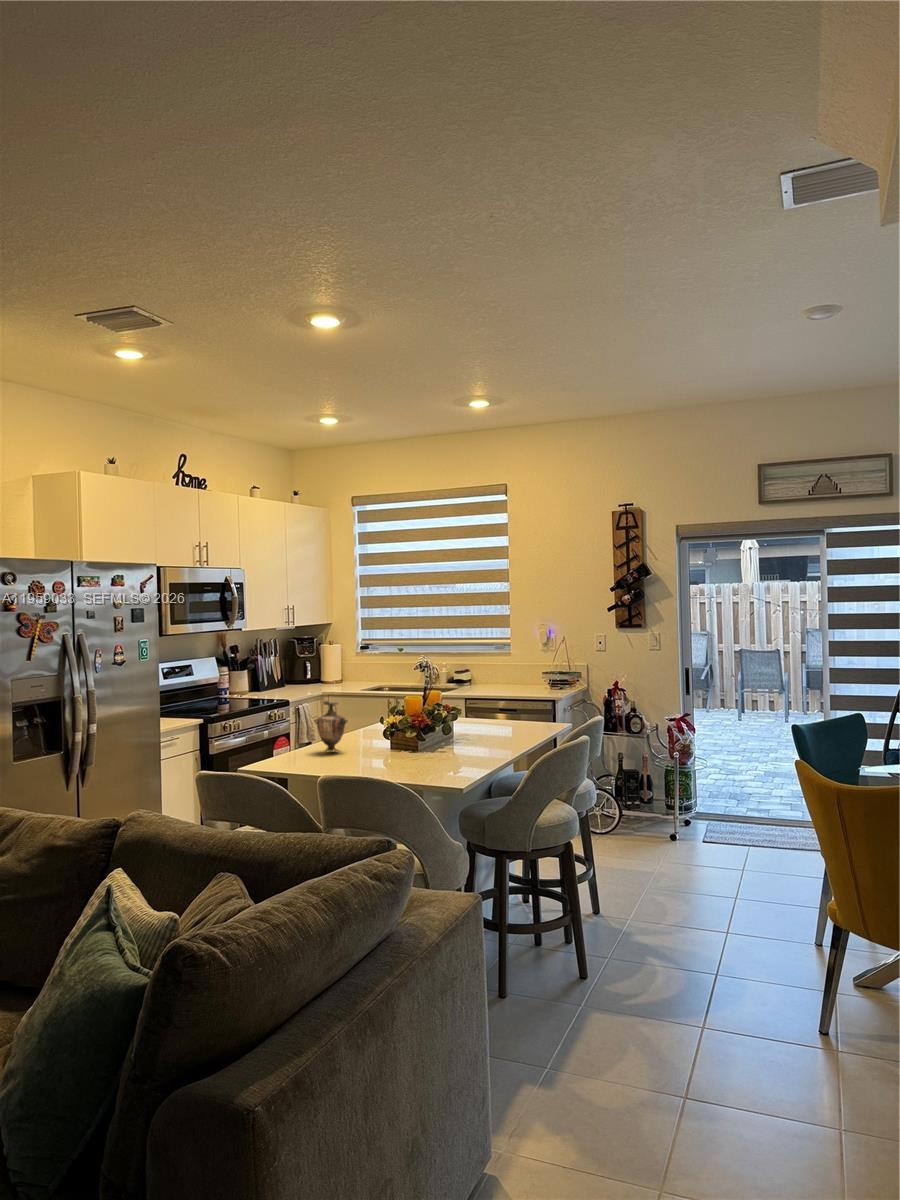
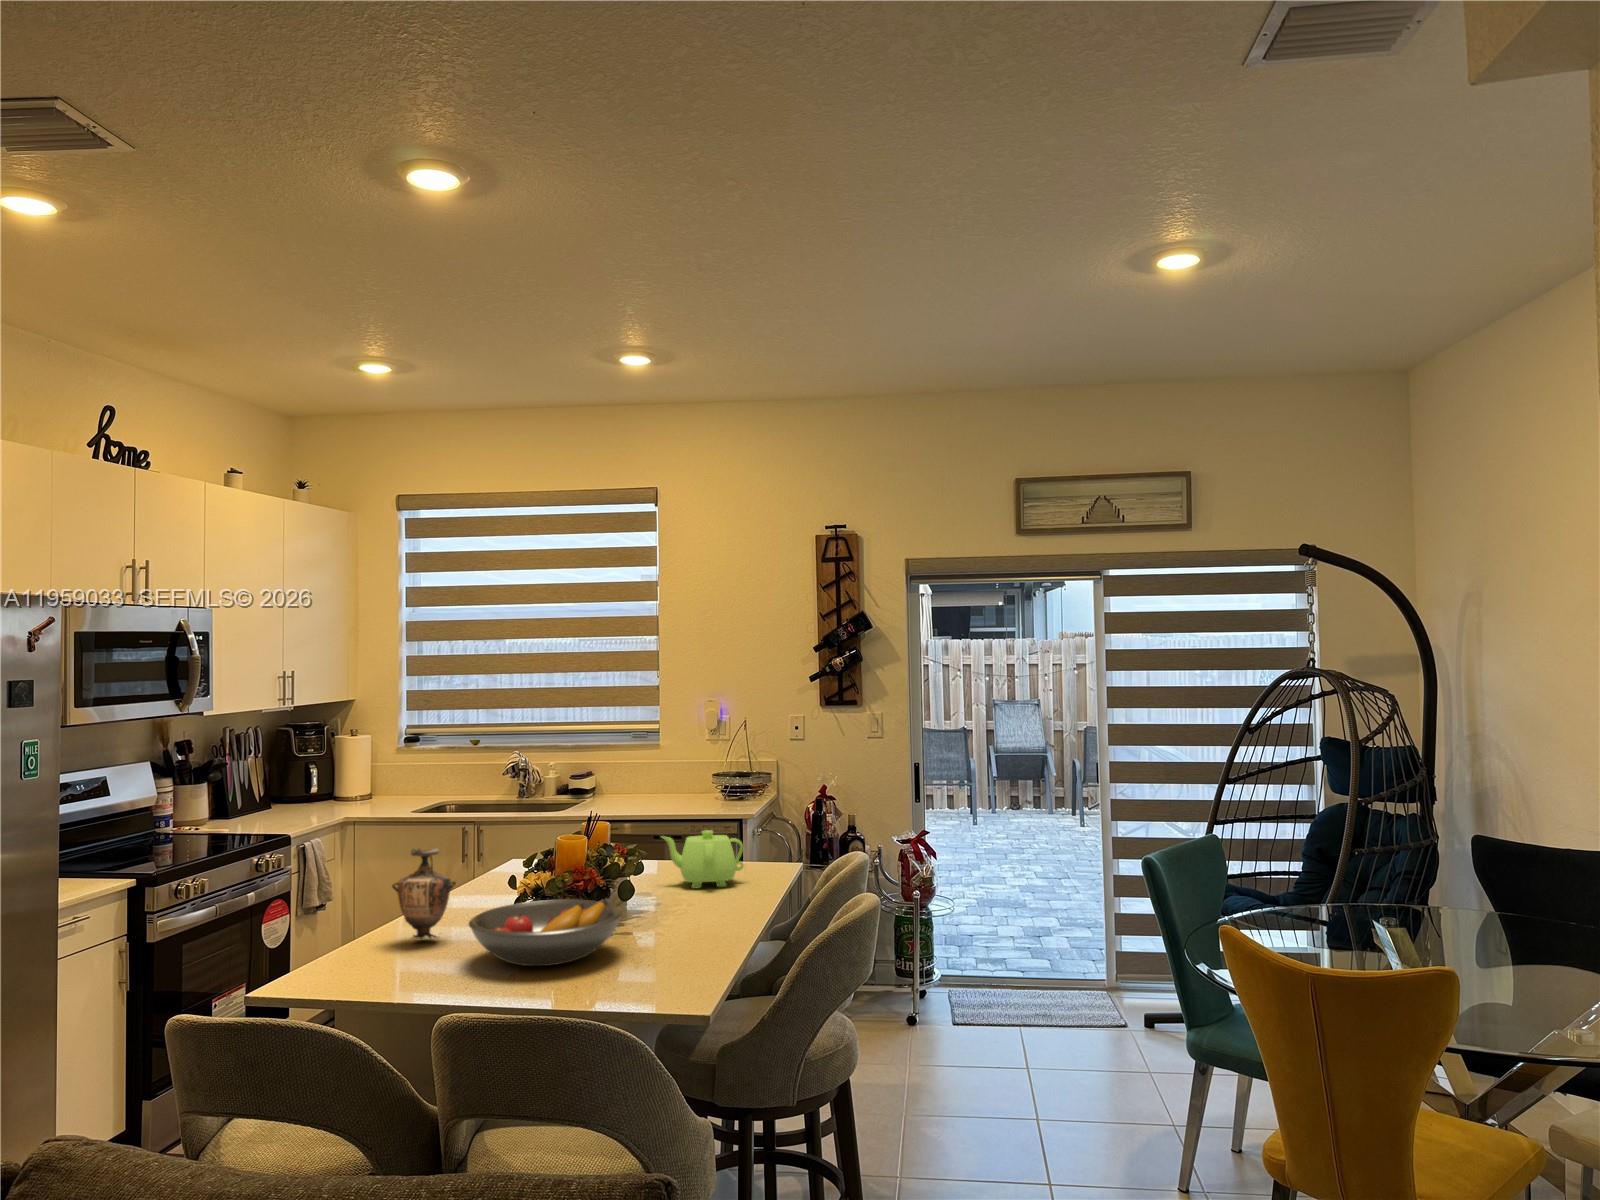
teapot: none [476,699,527,734] -> present [662,830,744,888]
fruit bowl: none [347,732,432,766] -> present [469,899,622,966]

